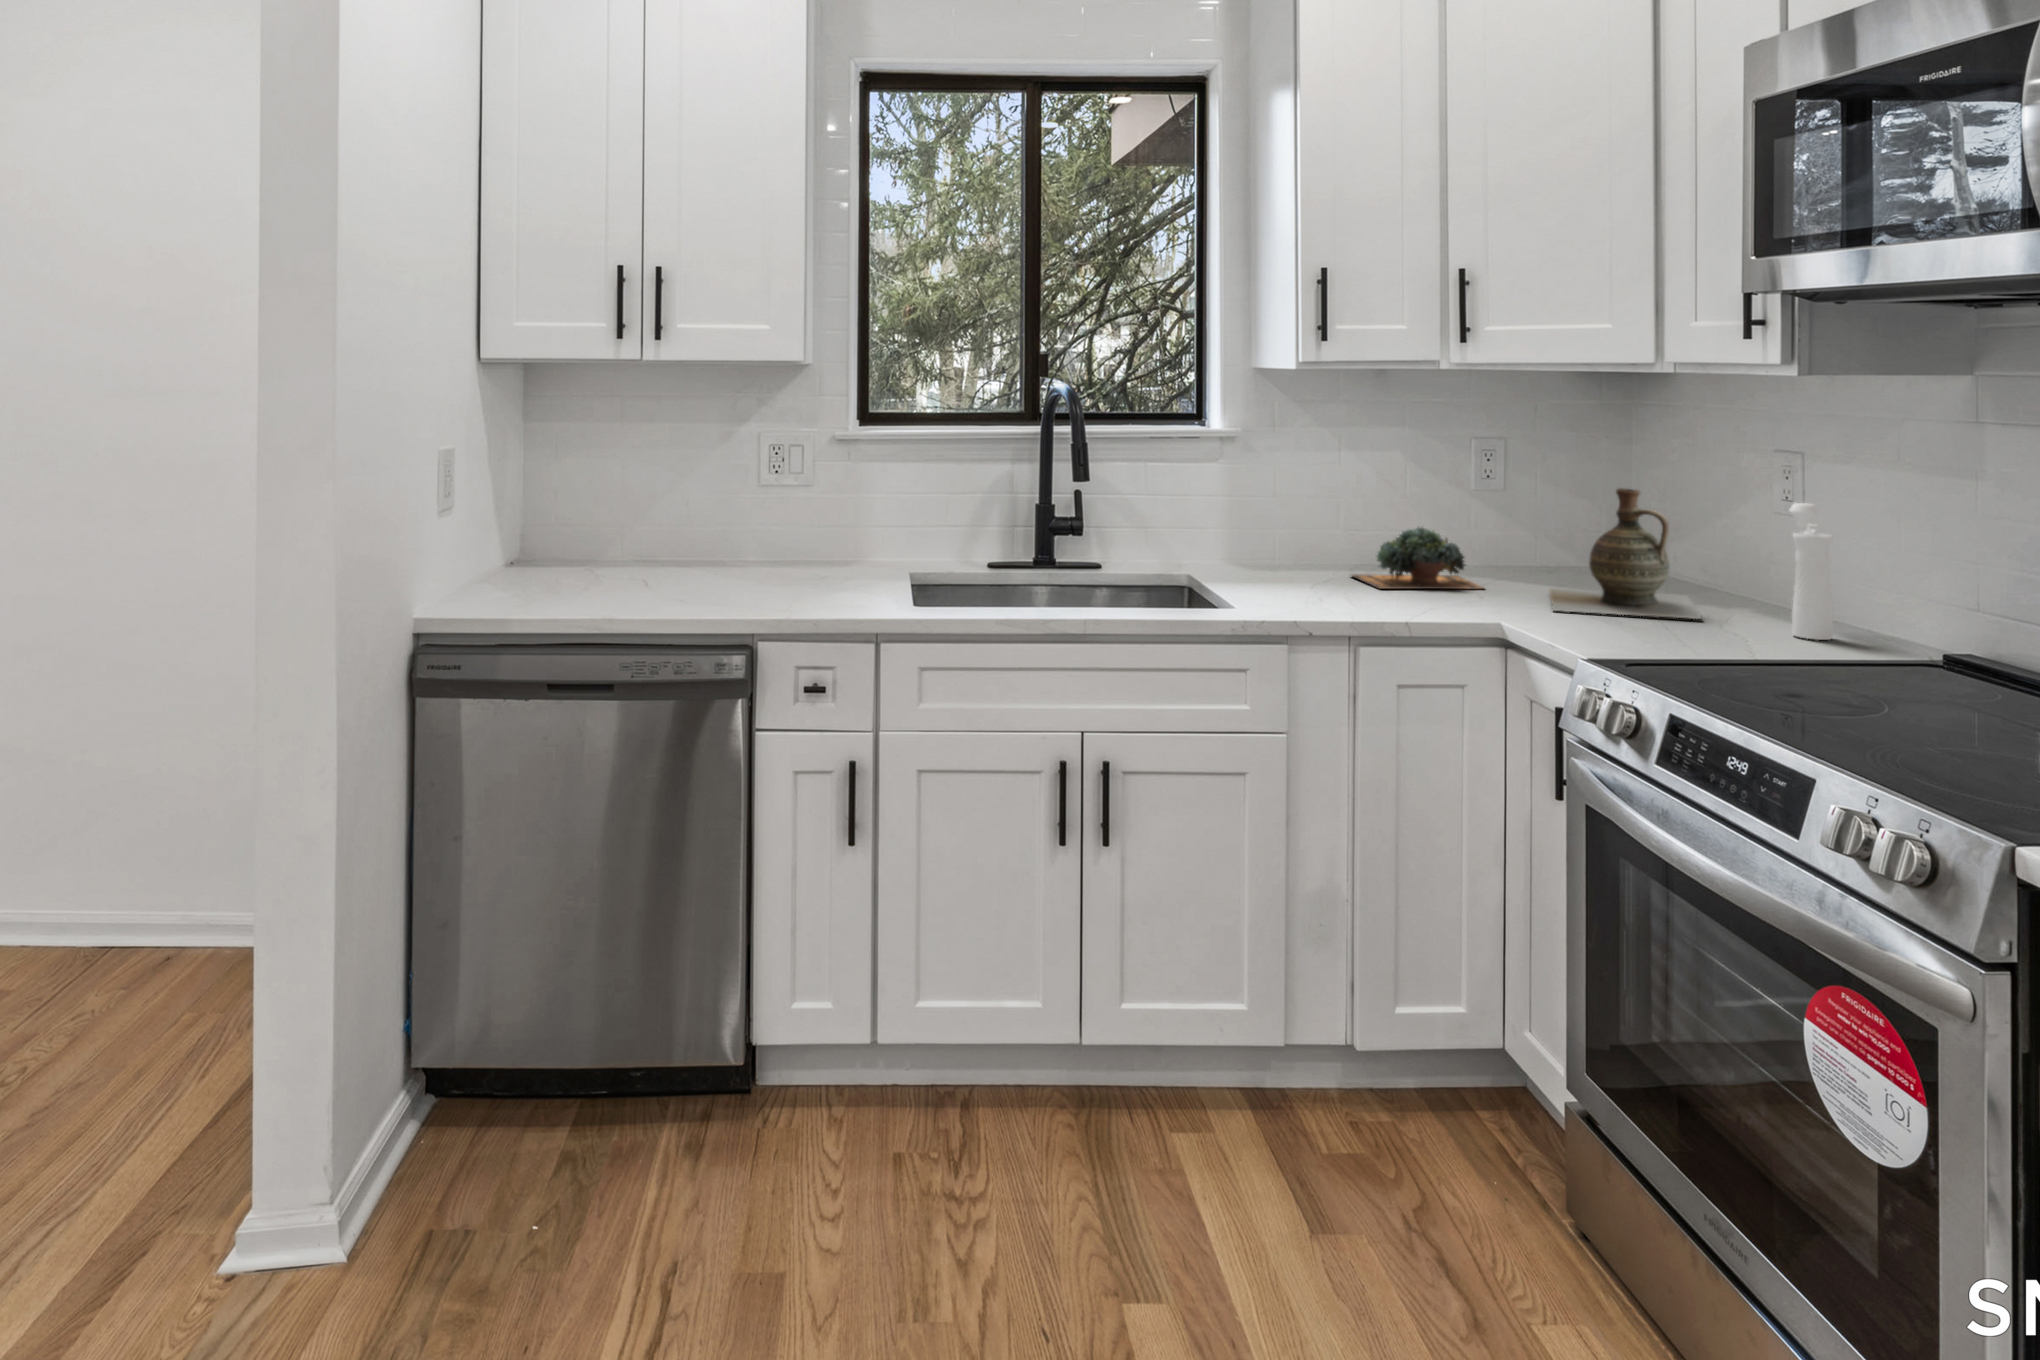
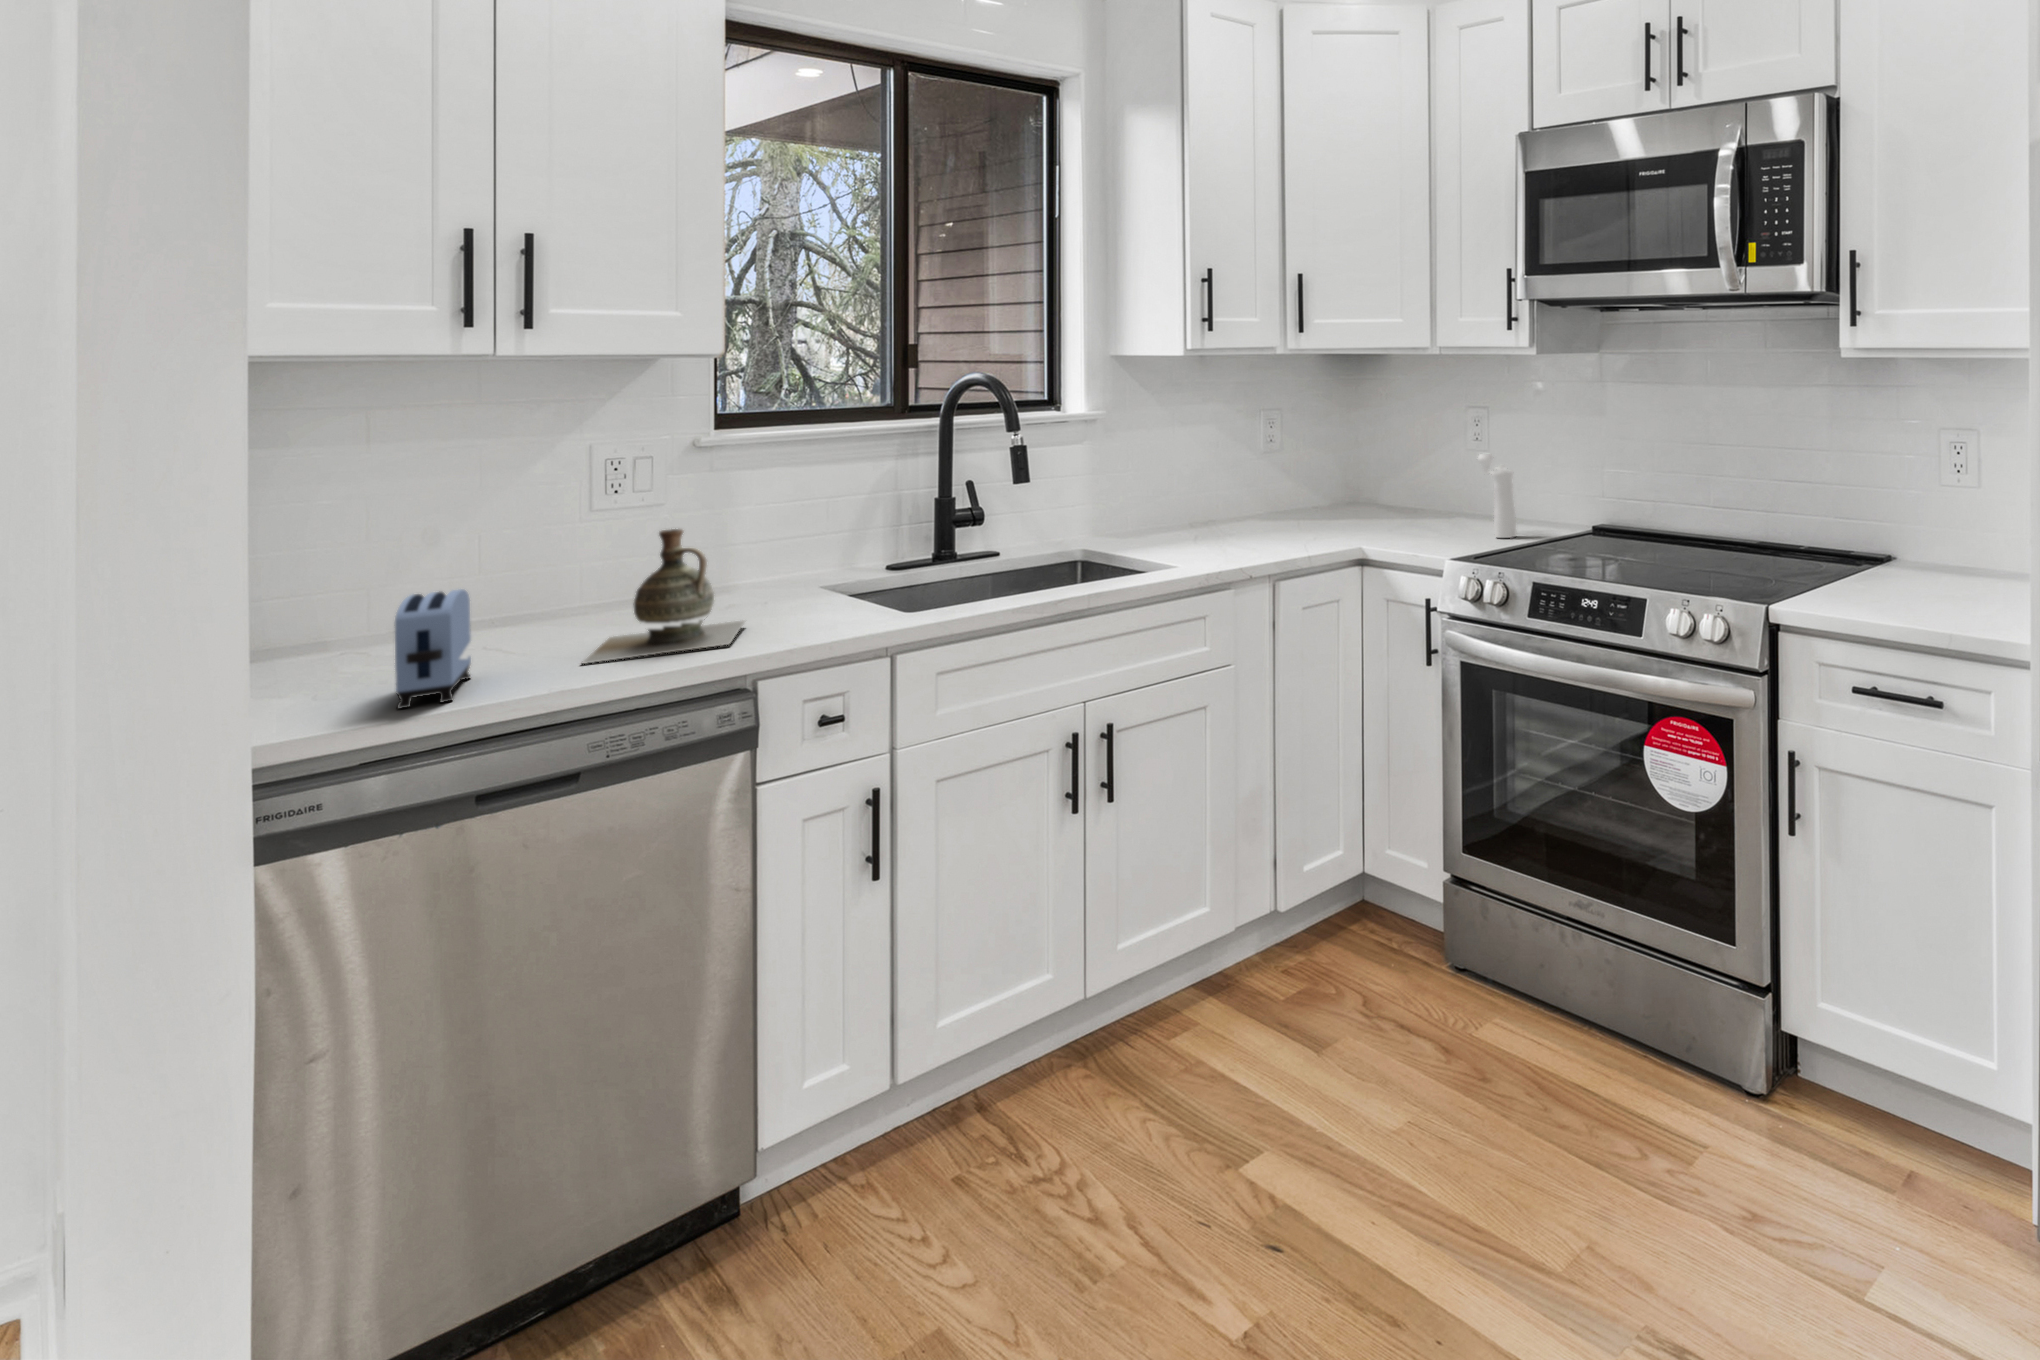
ceramic jug: present [1550,488,1701,619] -> present [583,529,744,664]
toaster: none [566,499,642,589] -> present [395,589,471,709]
succulent plant: present [1352,527,1486,589] -> none [1183,505,1287,556]

